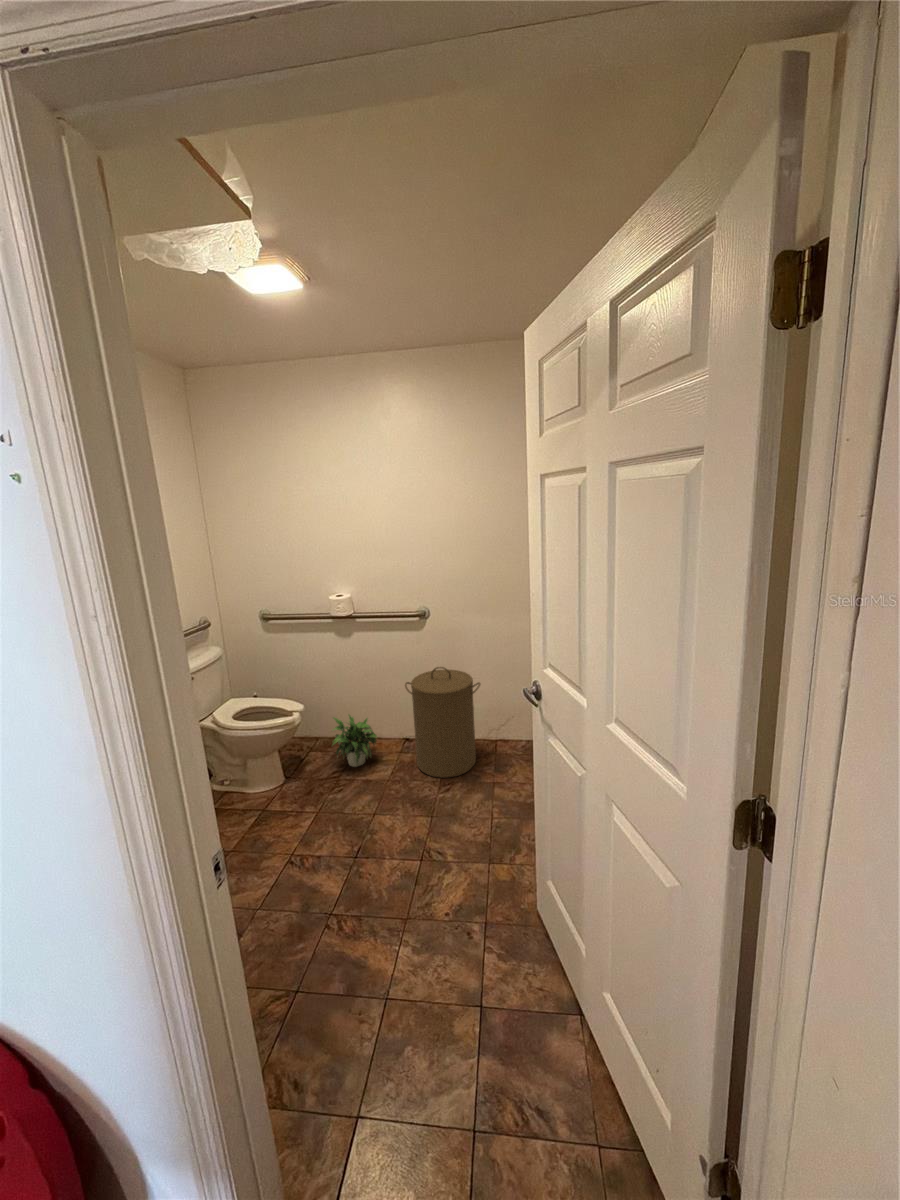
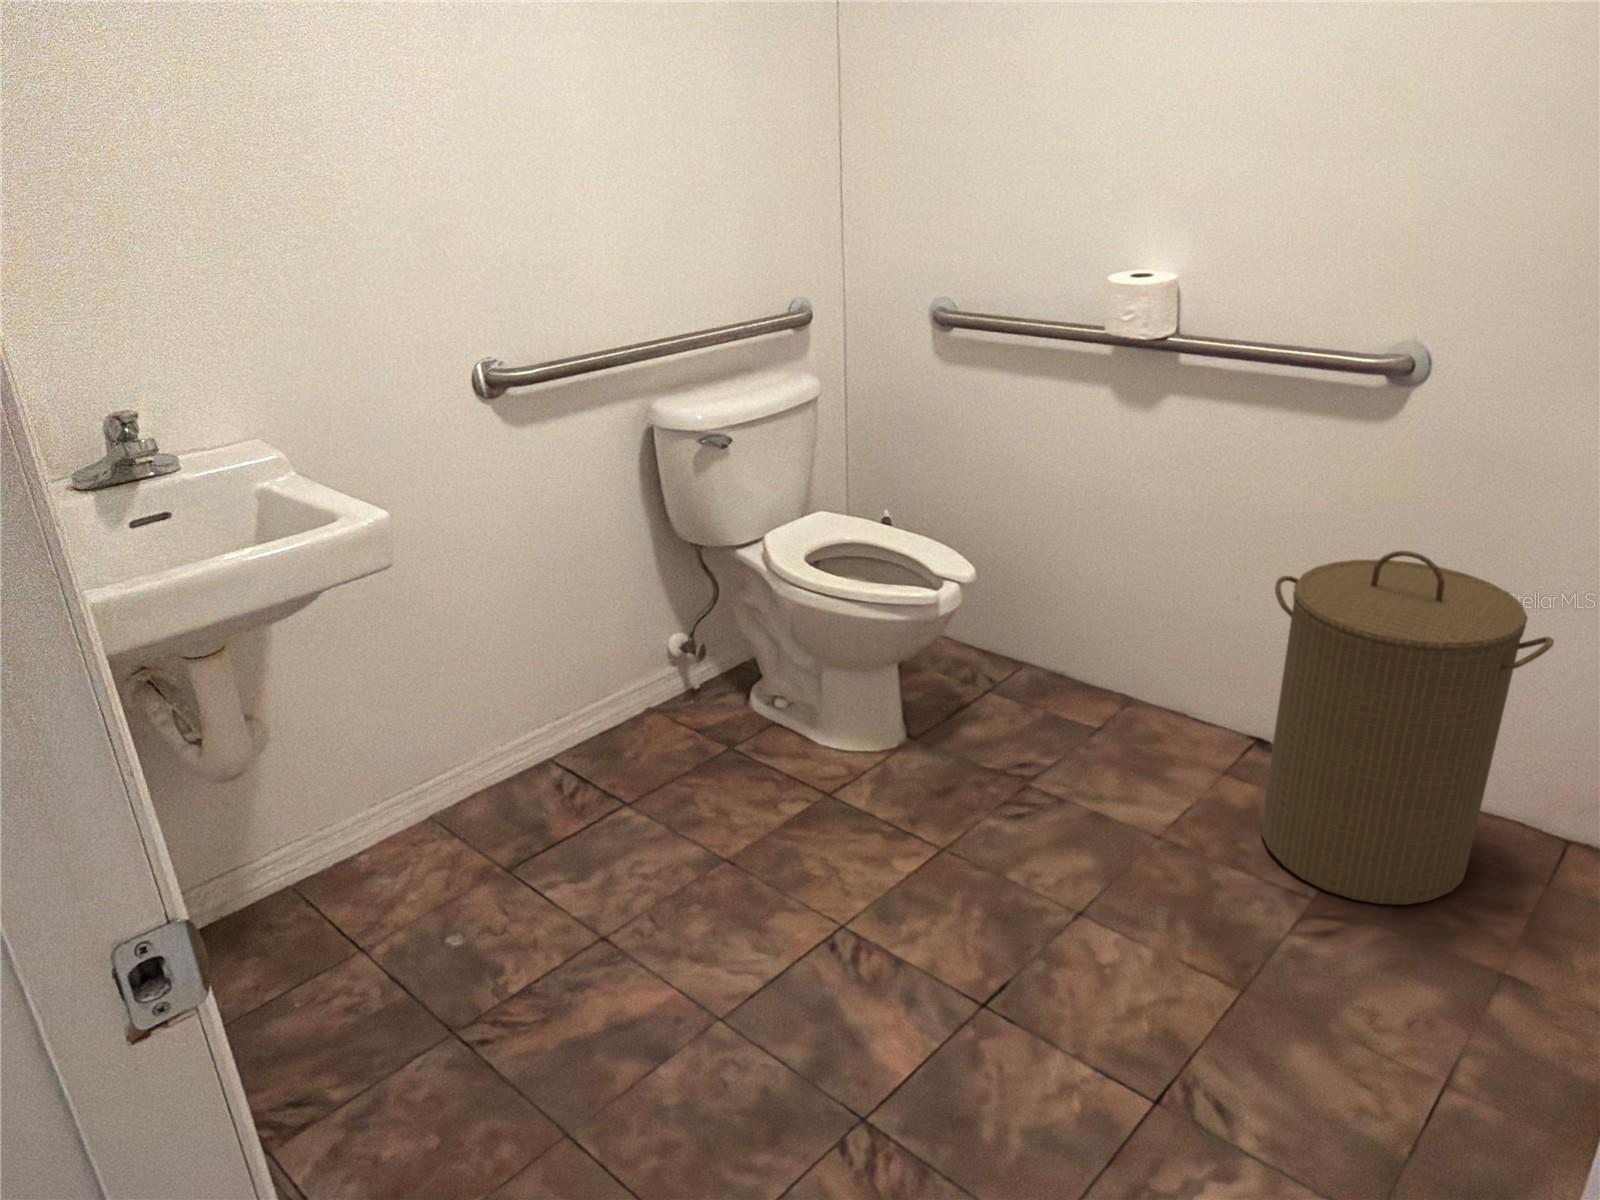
potted plant: present [332,715,377,767] -> none [1030,620,1165,769]

